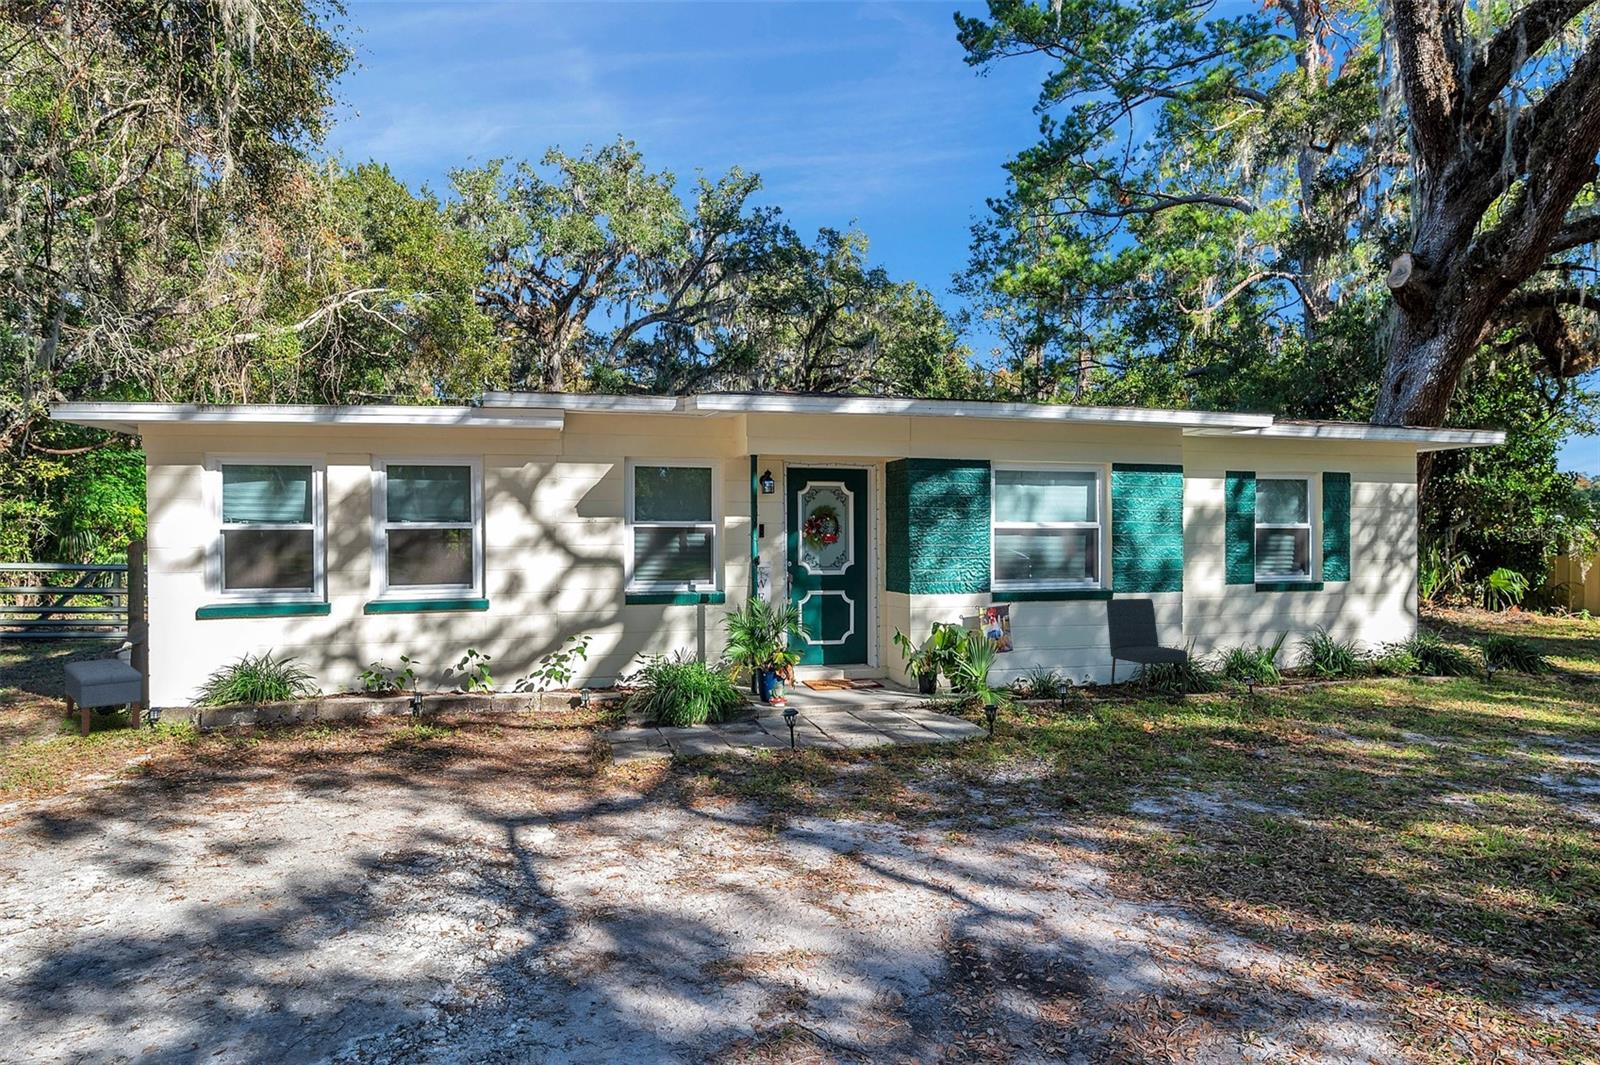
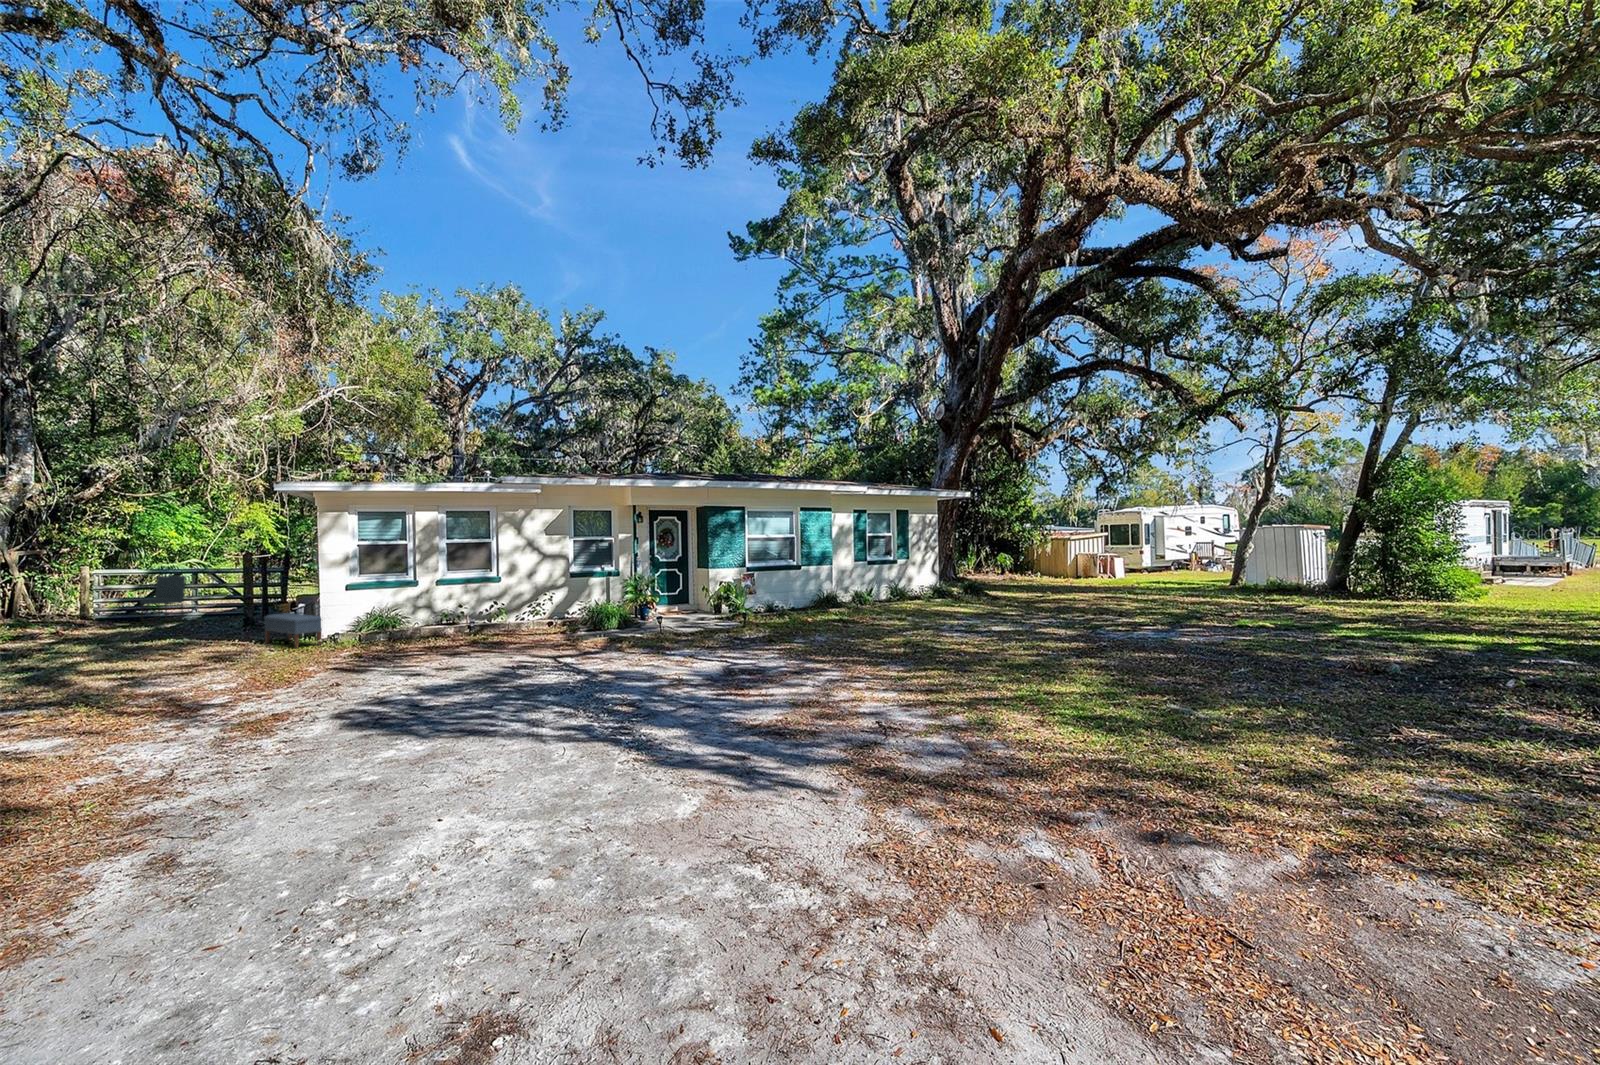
chair: present [1107,599,1188,700] -> present [140,576,185,621]

